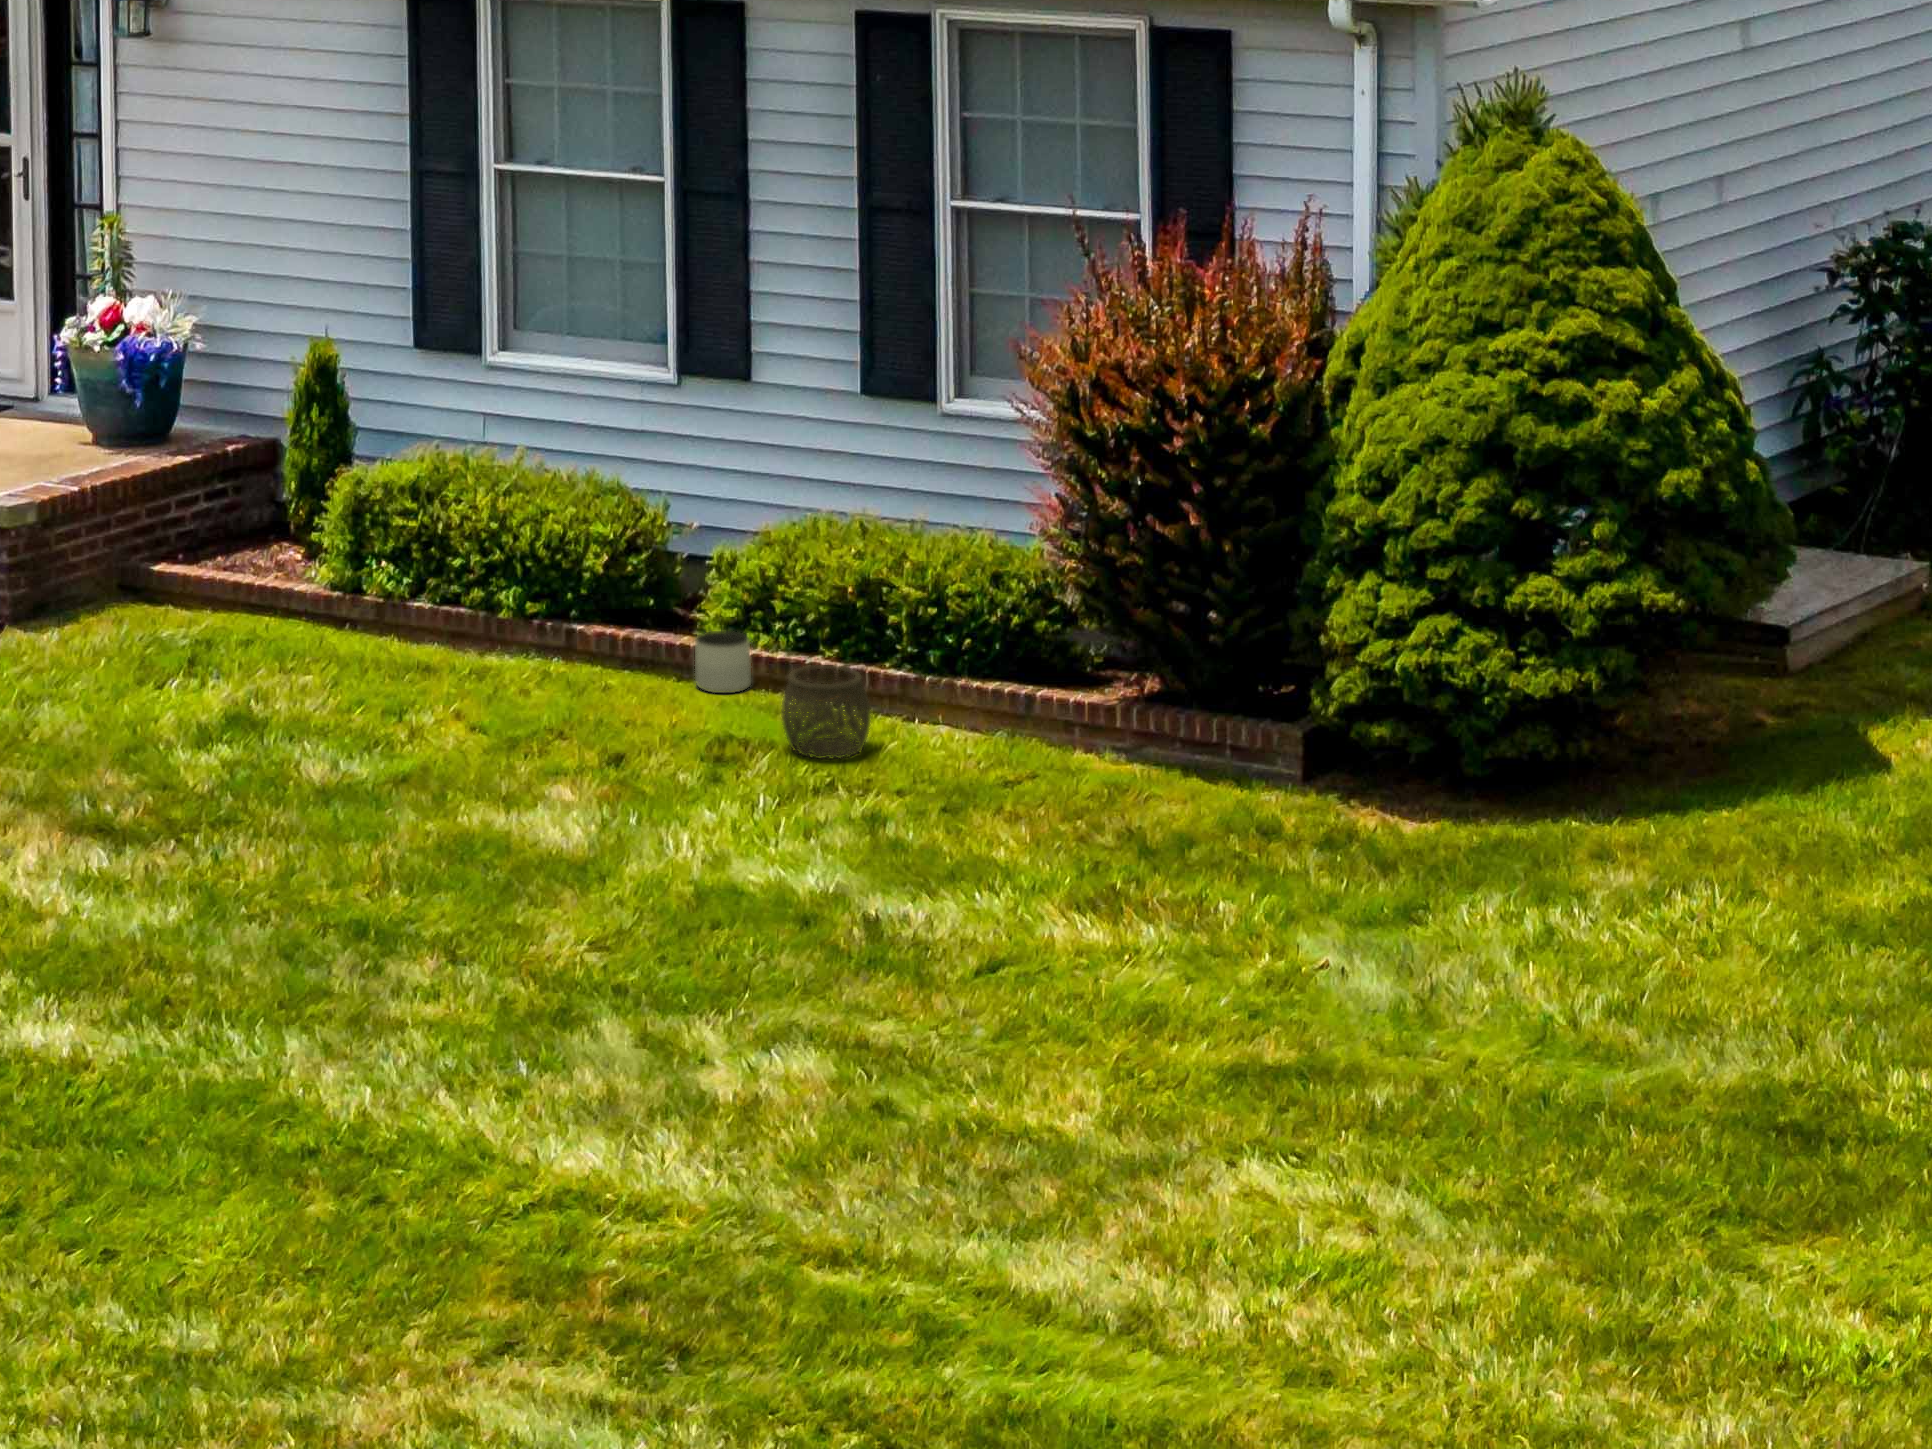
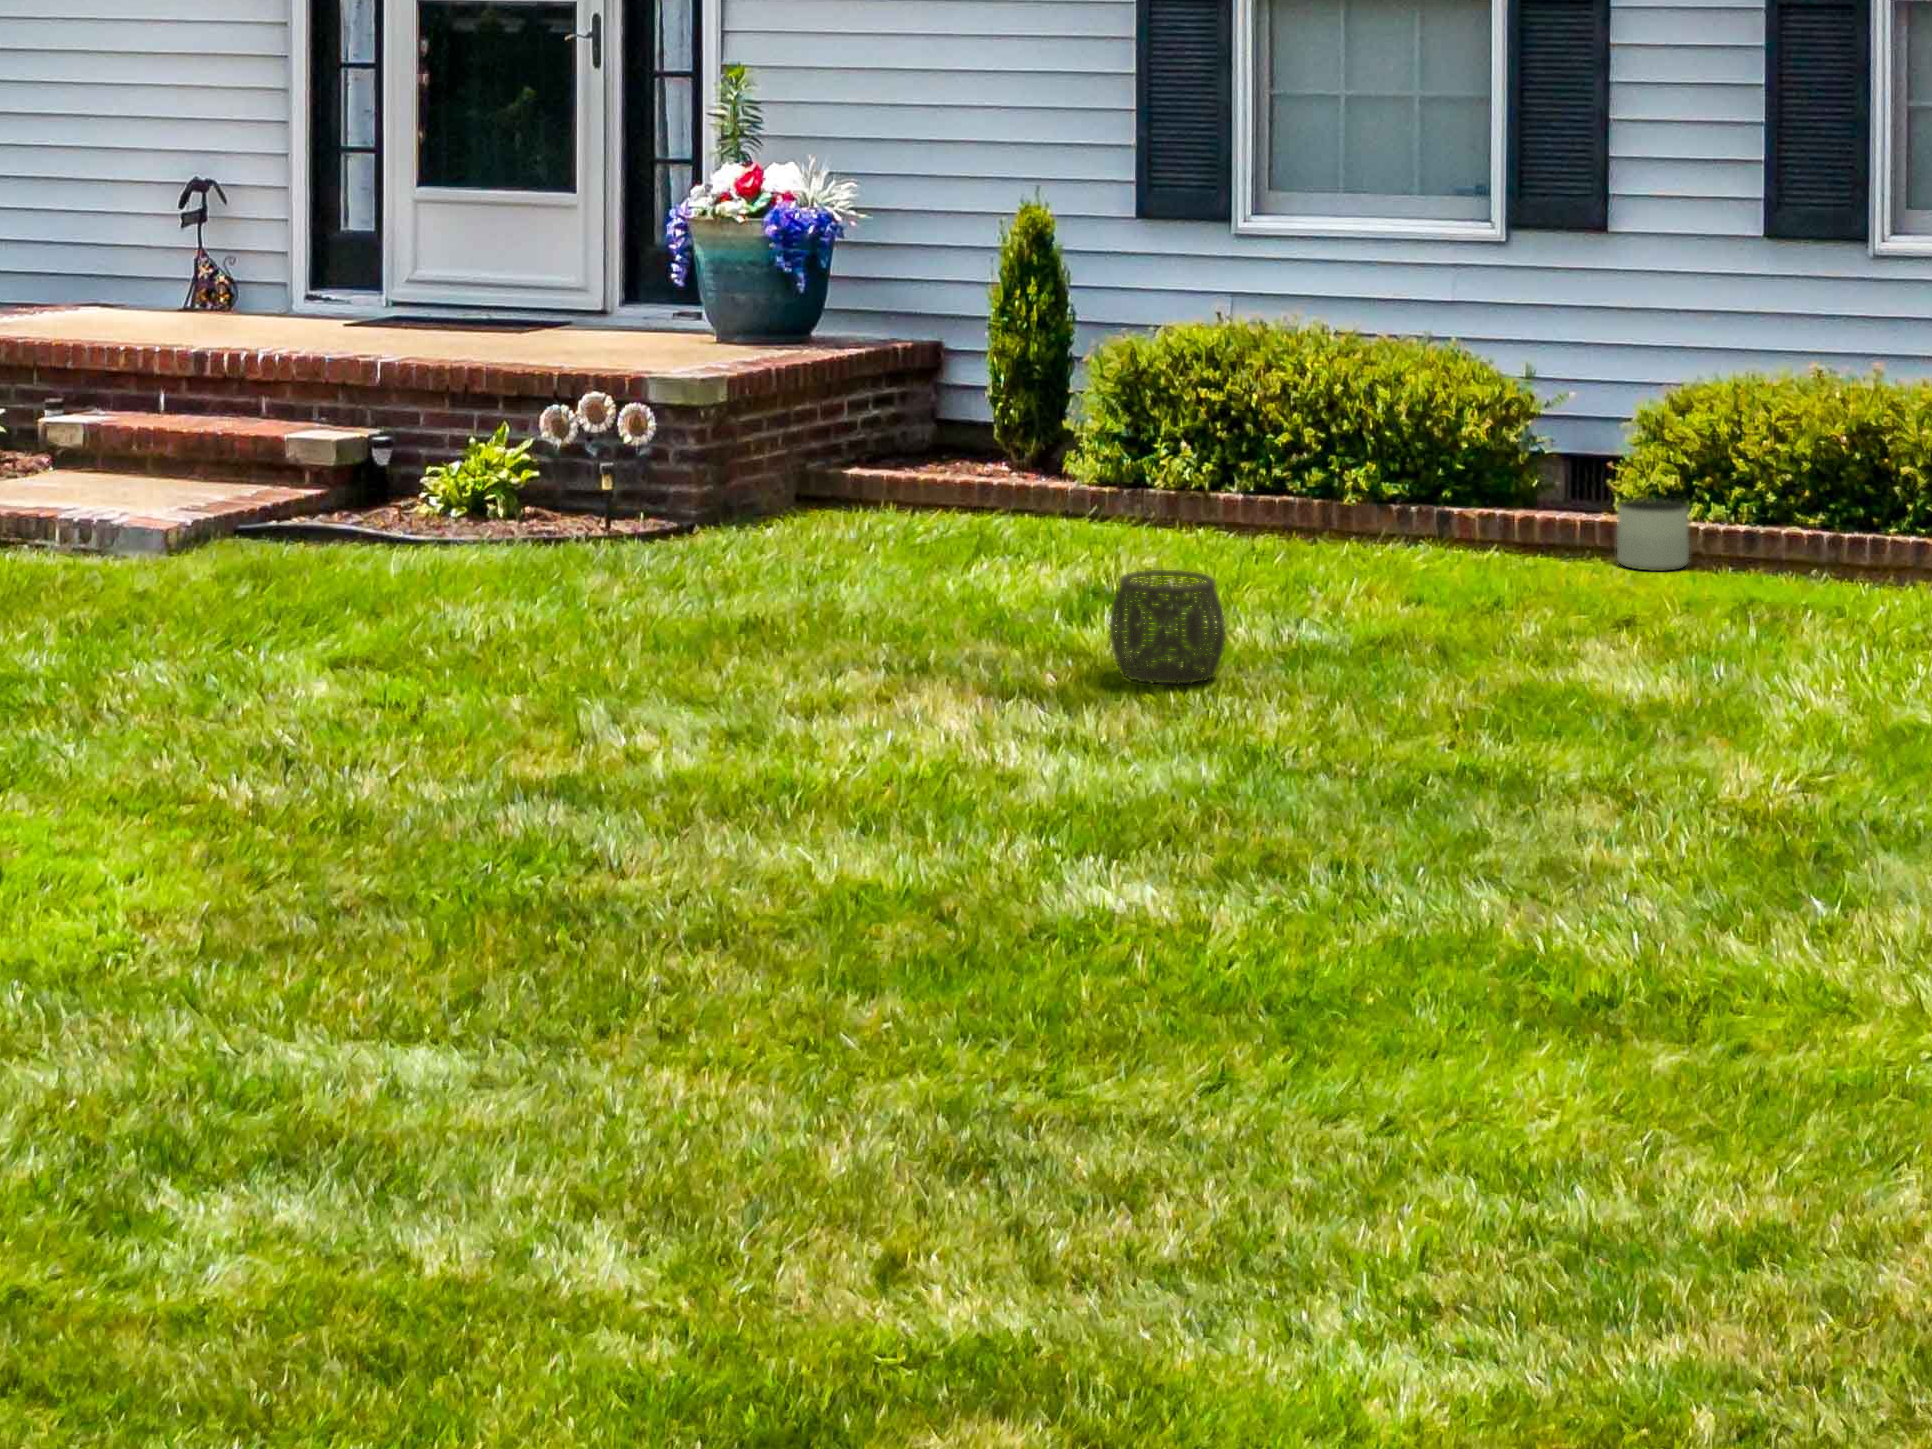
woven basket: present [781,665,871,759] -> present [1109,570,1226,684]

